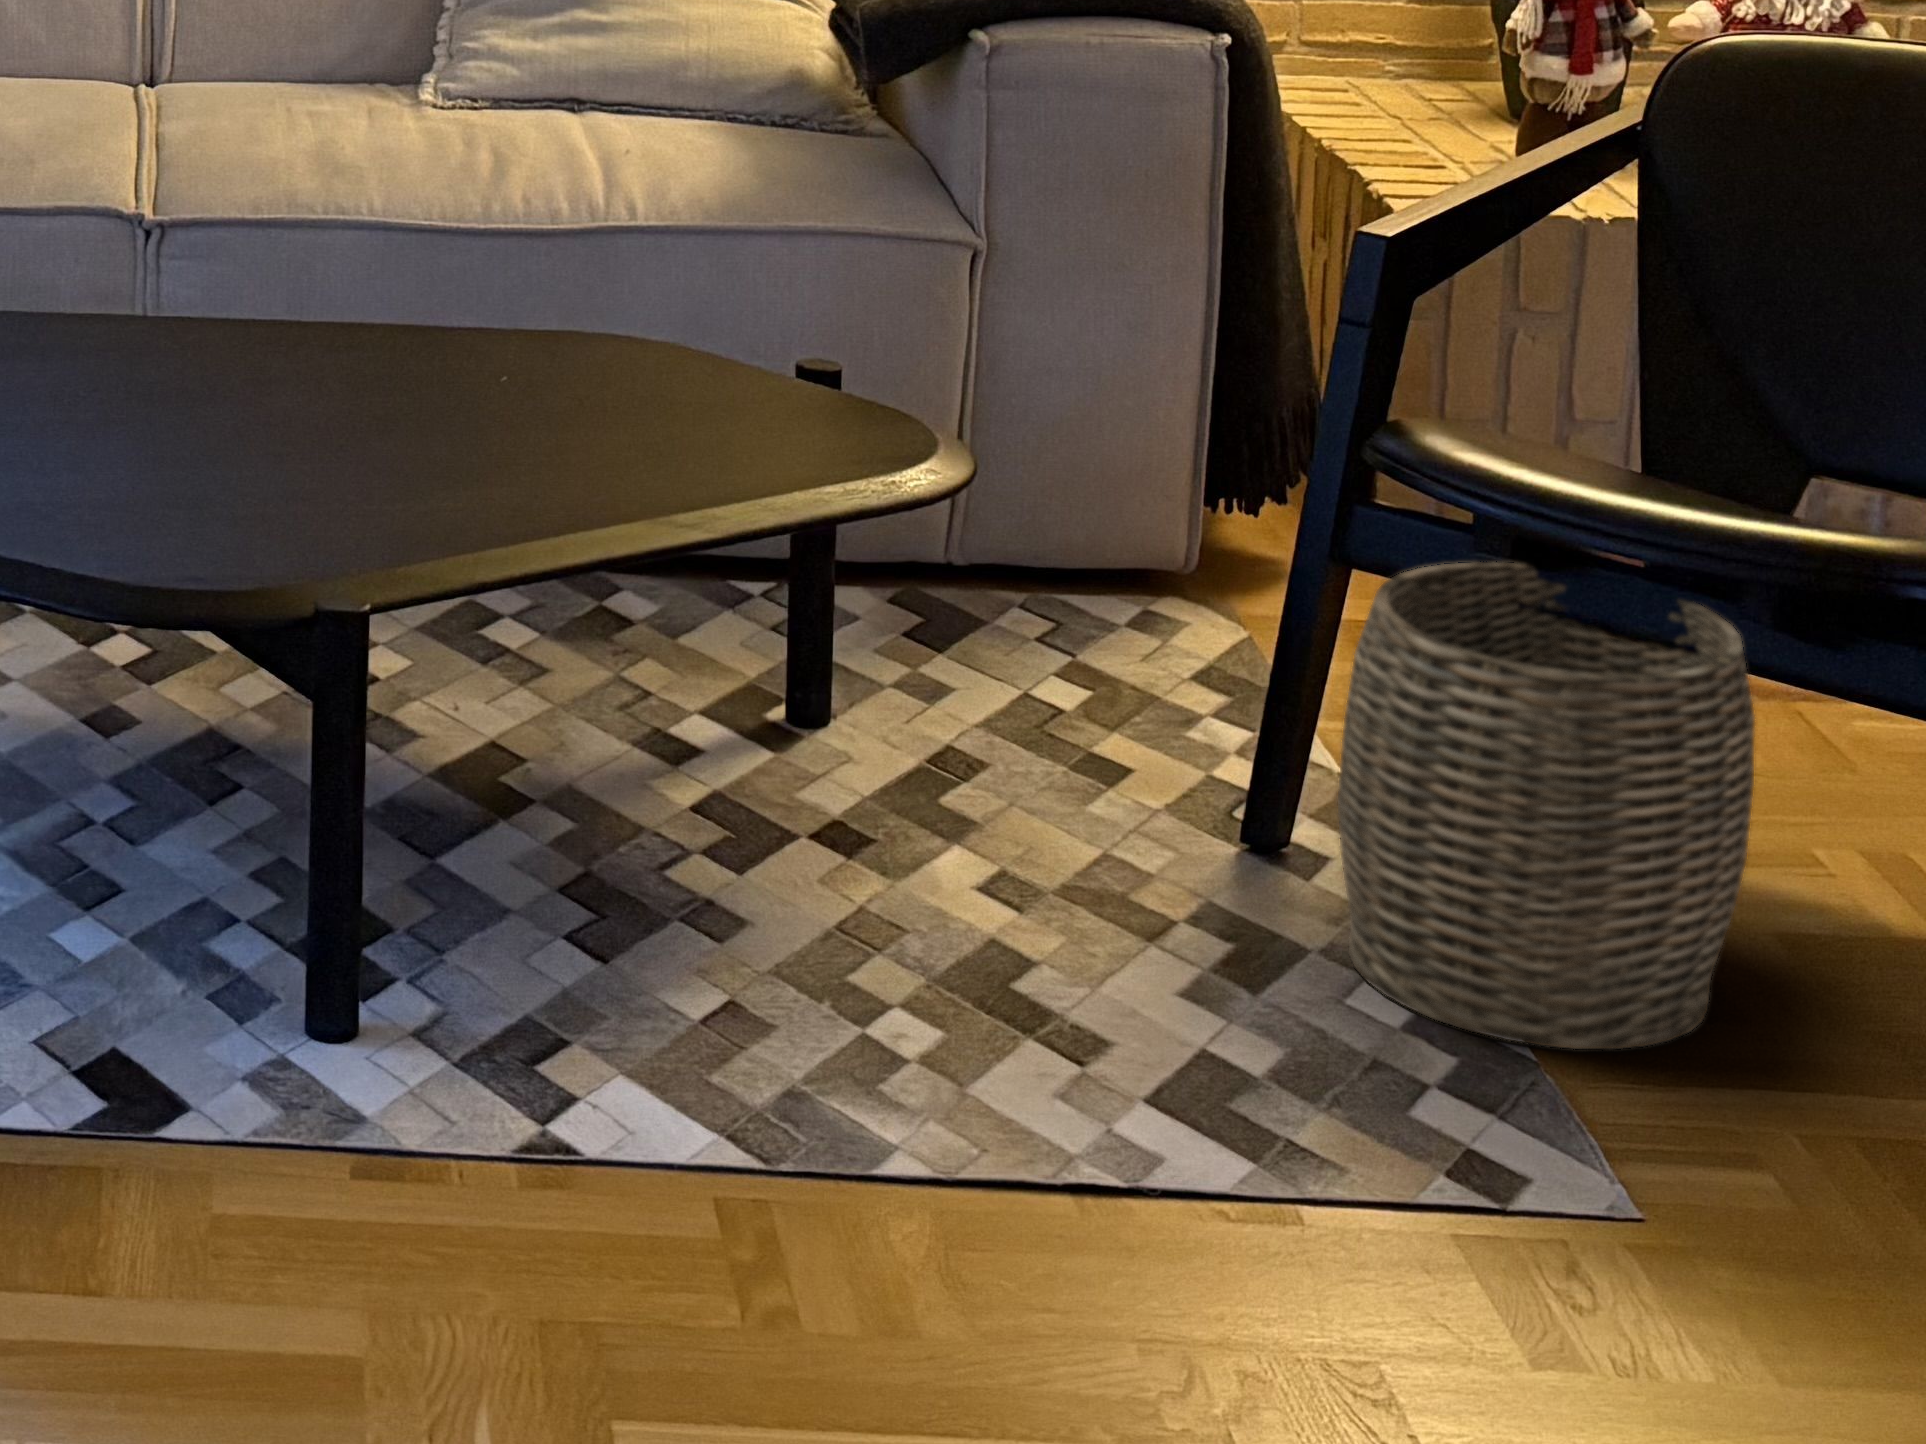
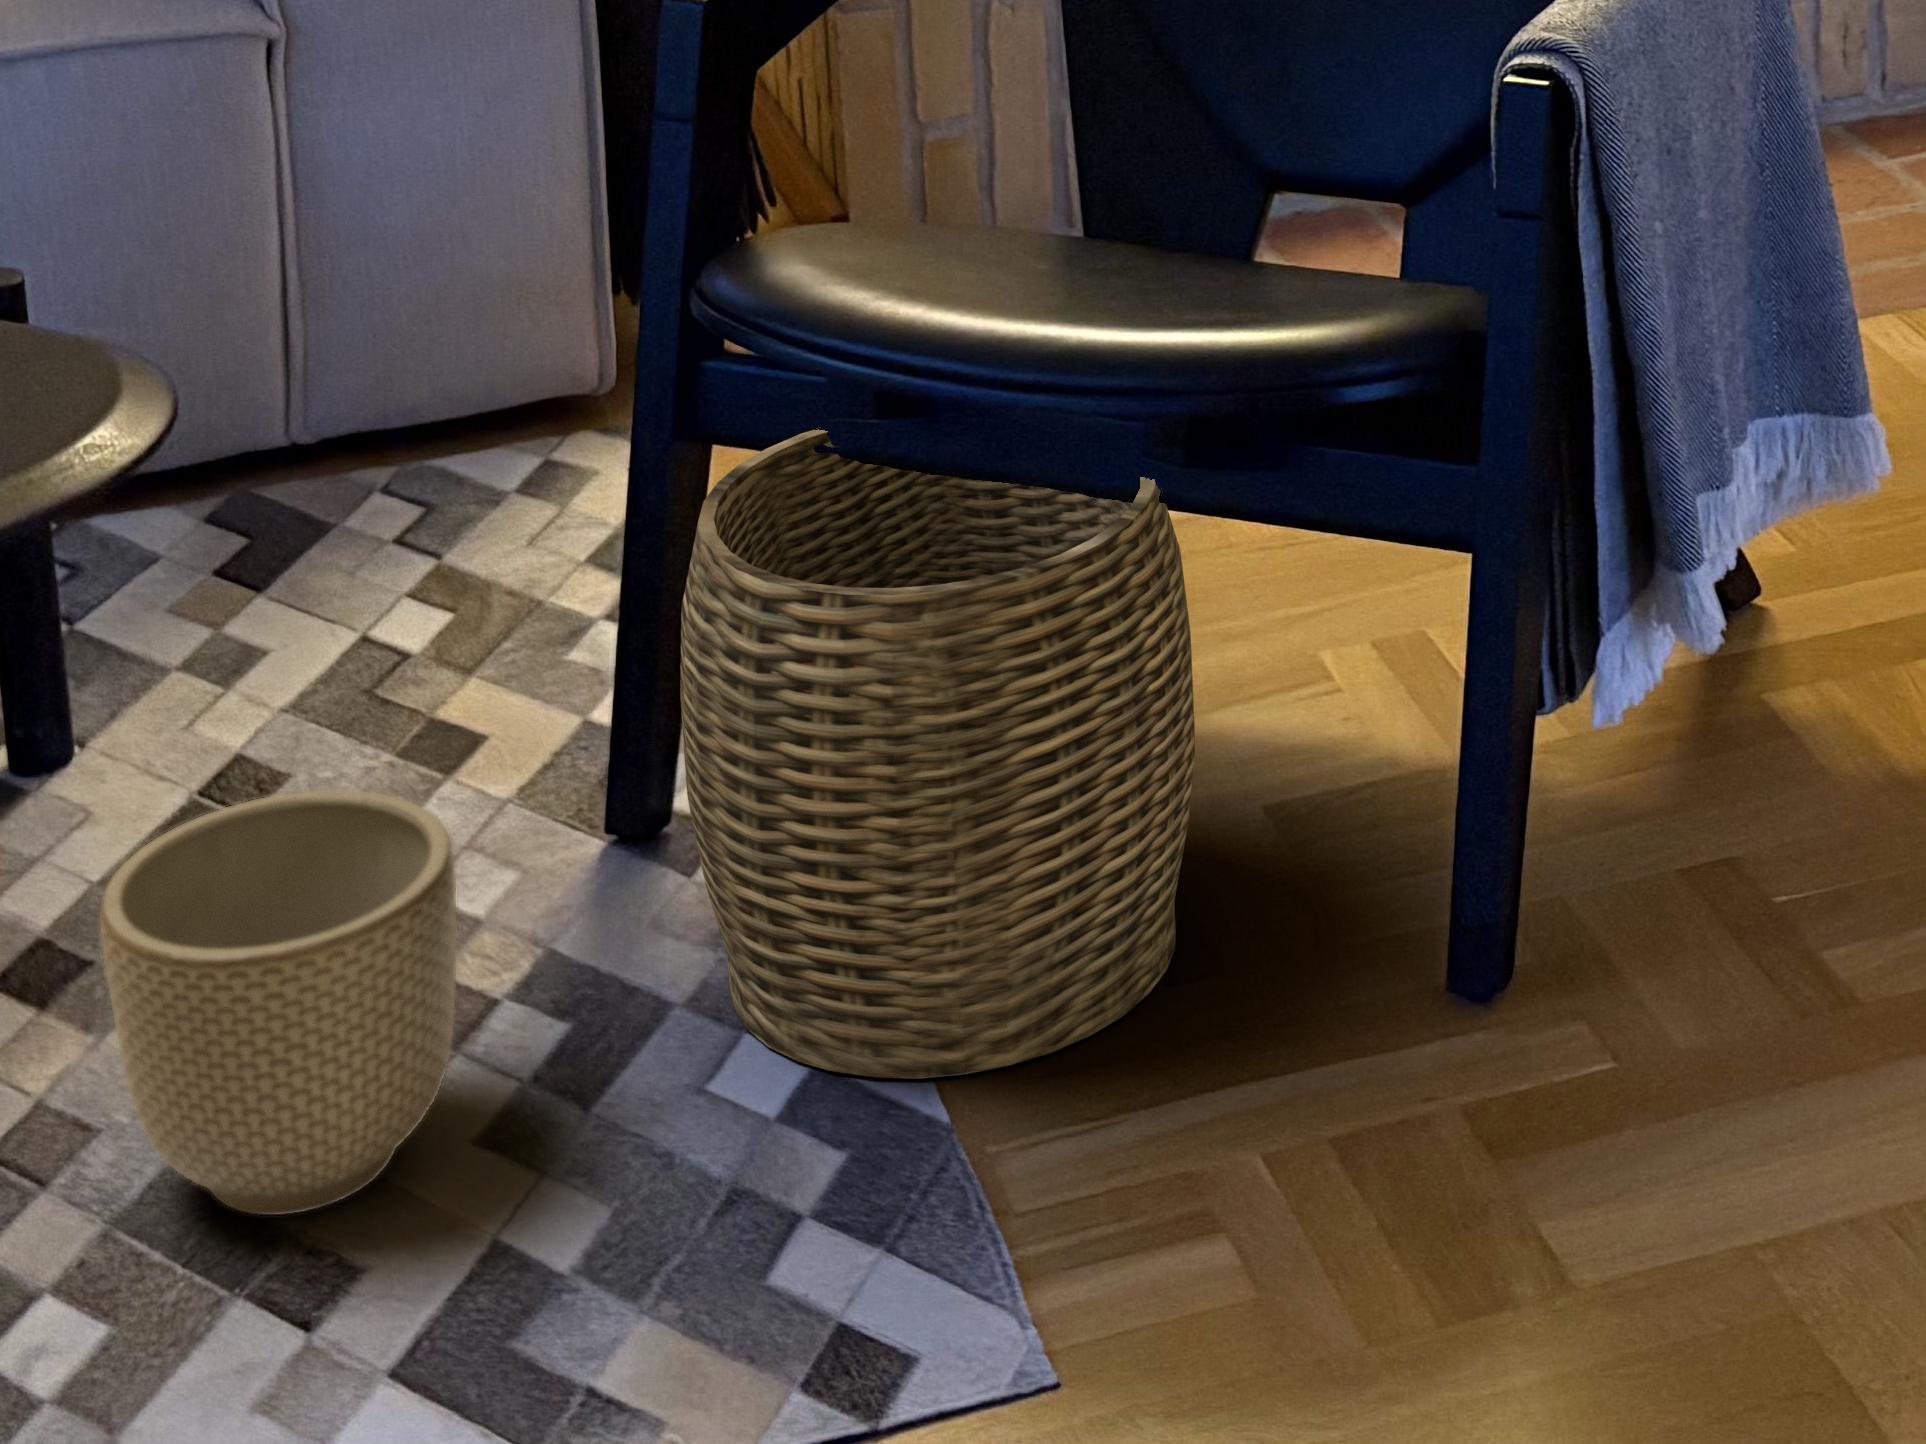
planter: none [942,727,1187,1008] -> present [100,790,456,1215]

